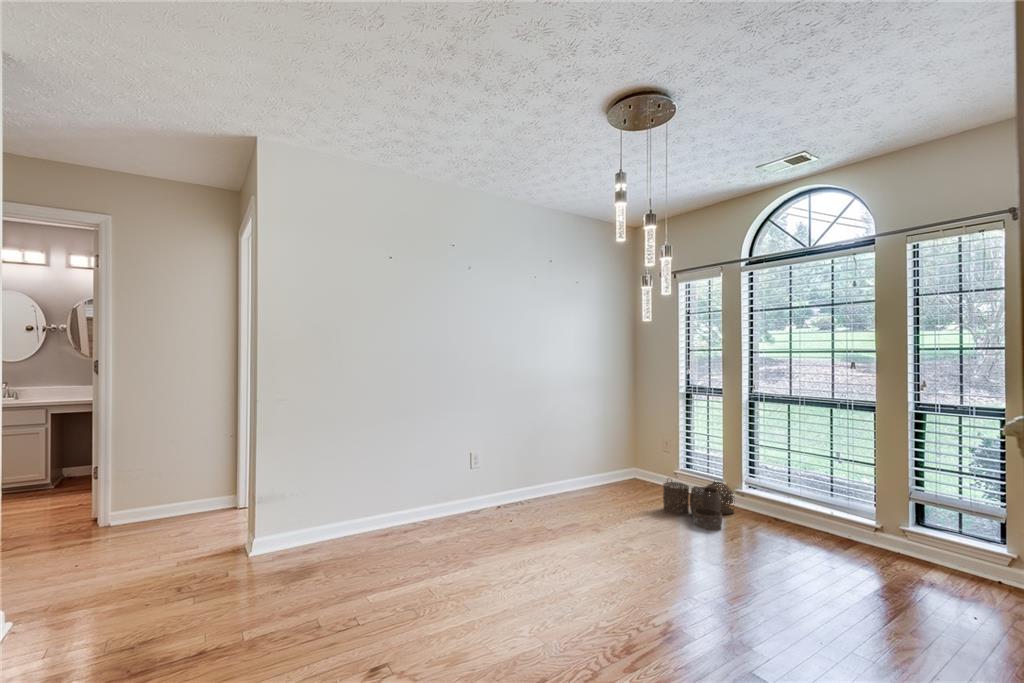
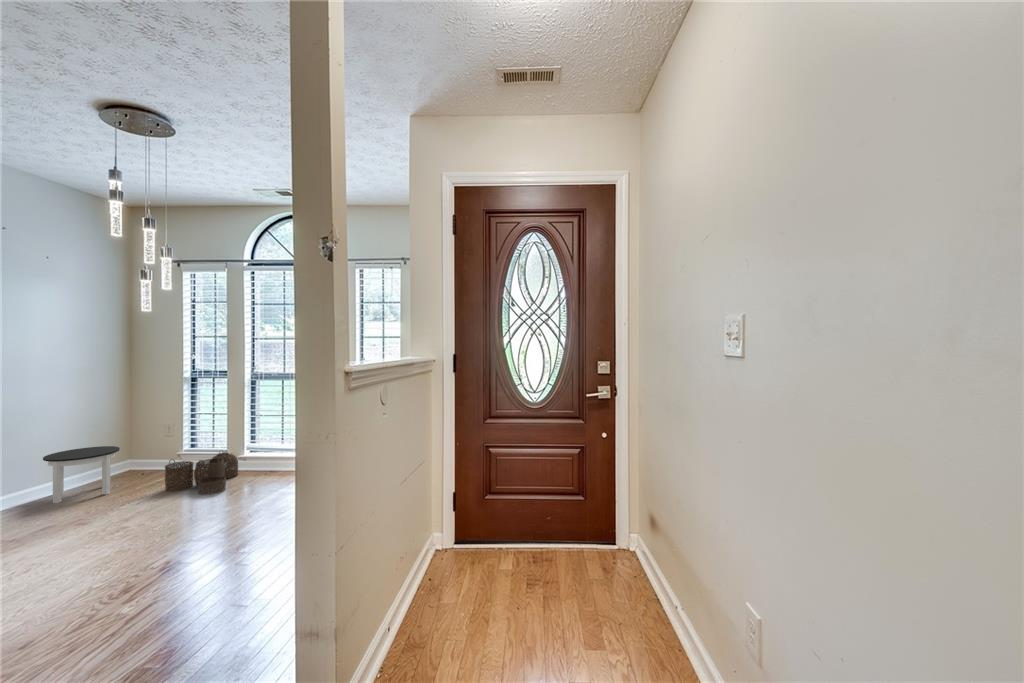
round table: none [578,450,628,499] -> present [43,446,120,503]

